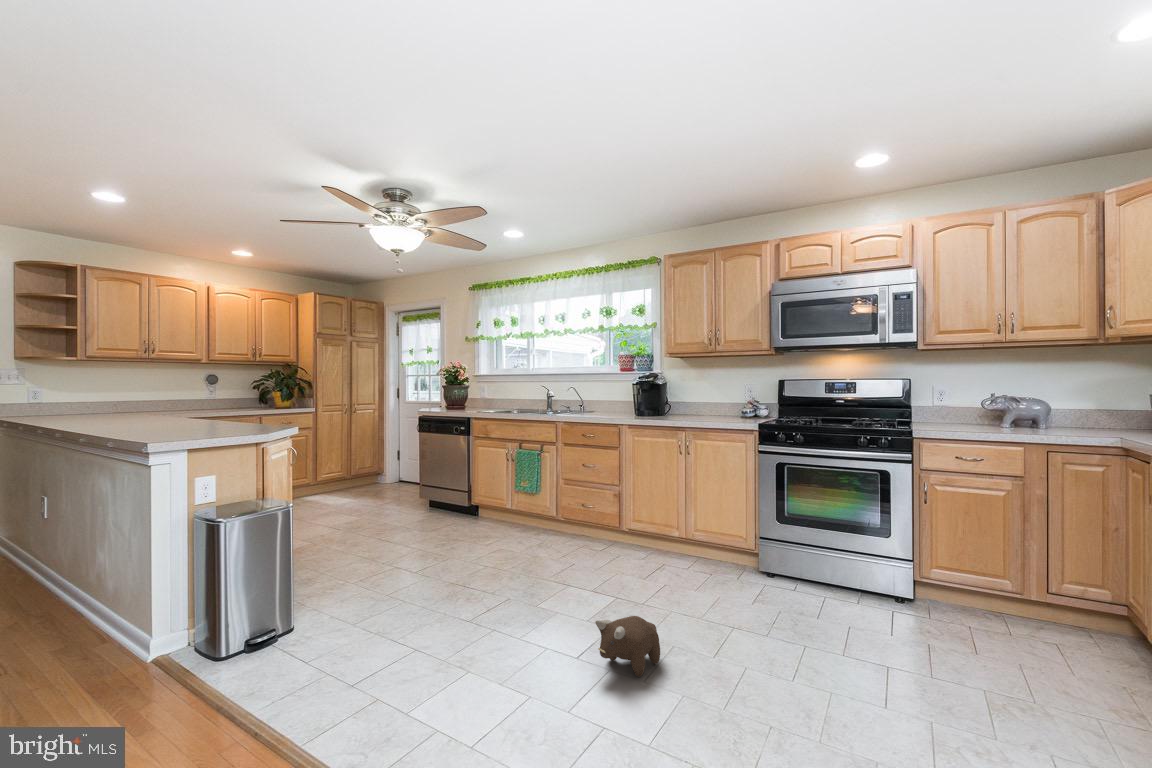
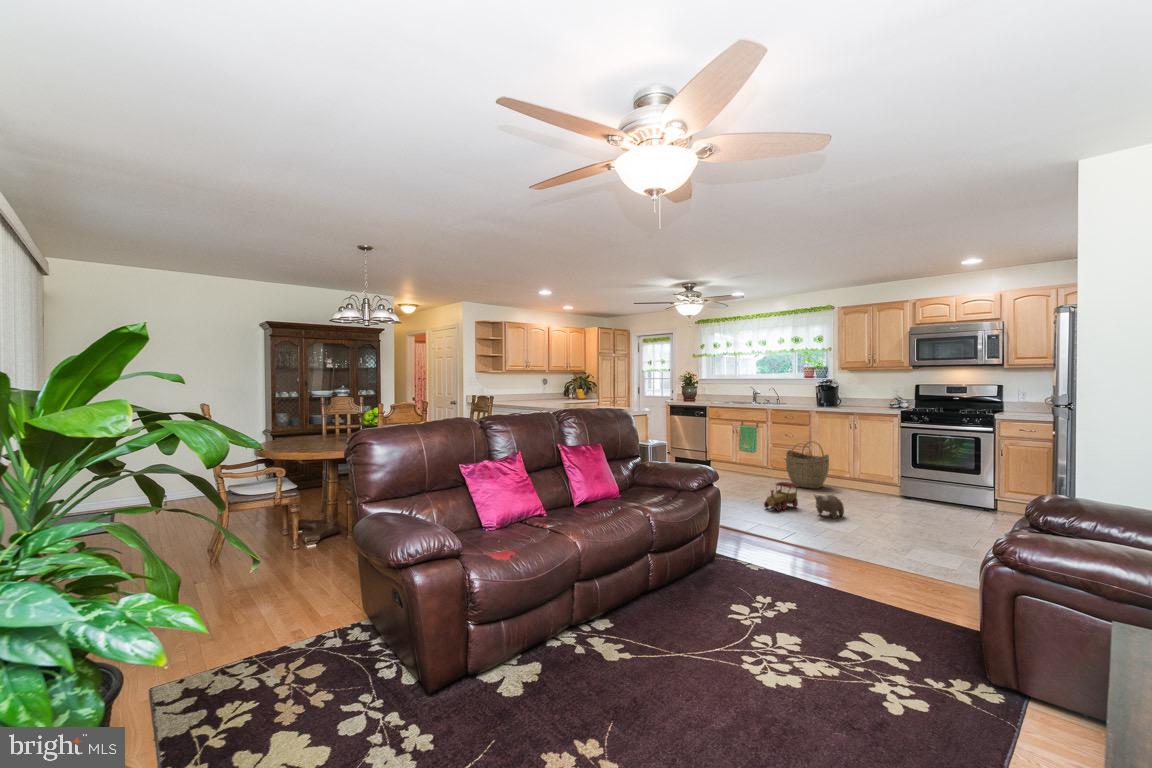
woven basket: none [579,477,648,564] -> present [786,441,829,489]
toy train: none [498,576,579,659] -> present [764,482,799,511]

